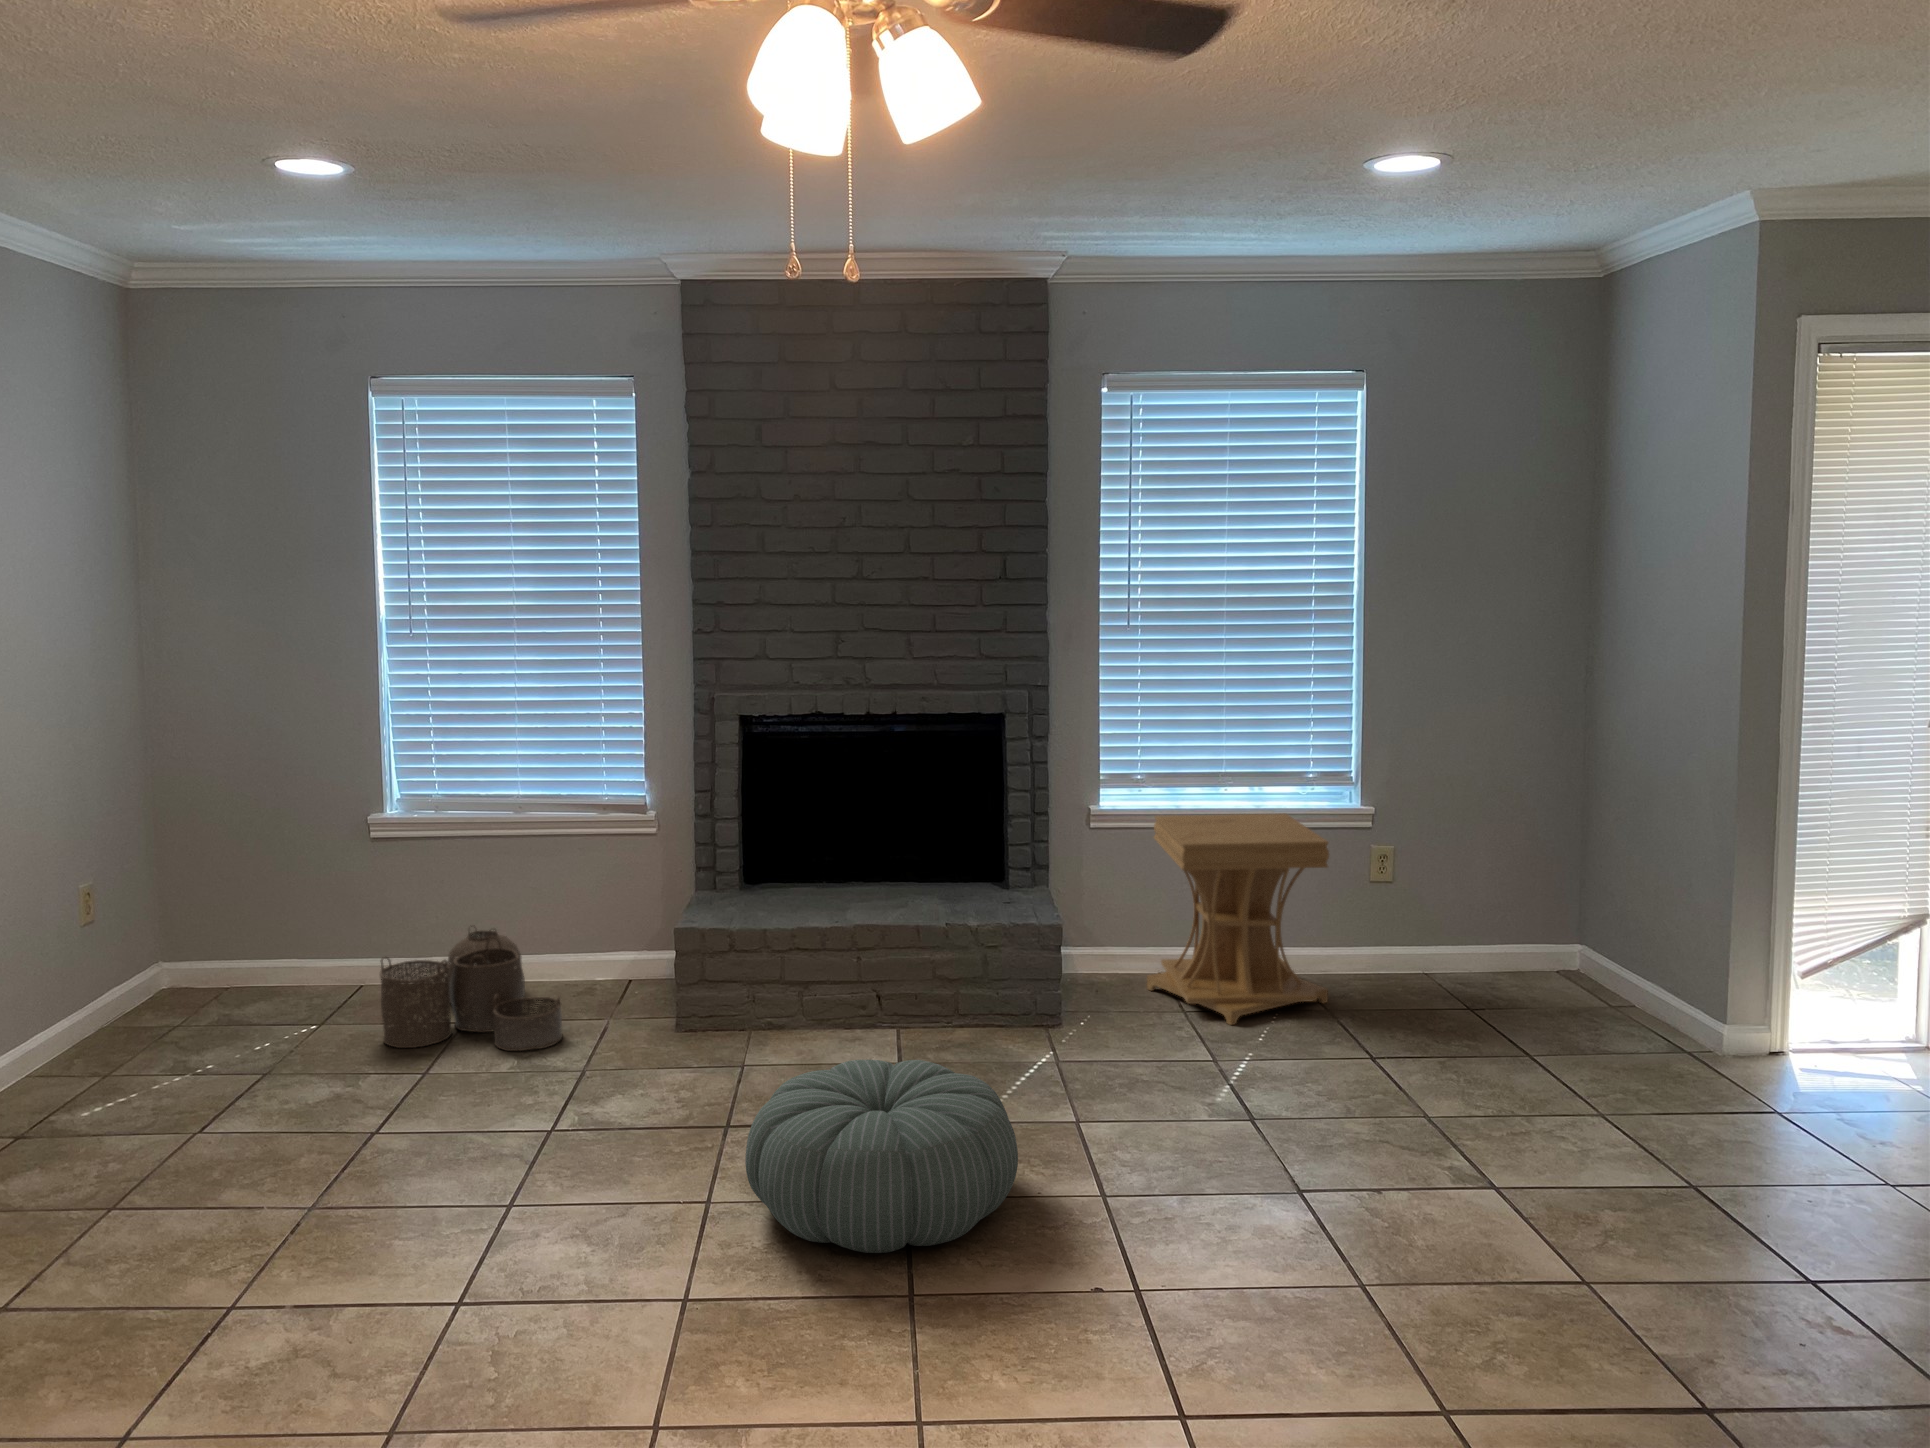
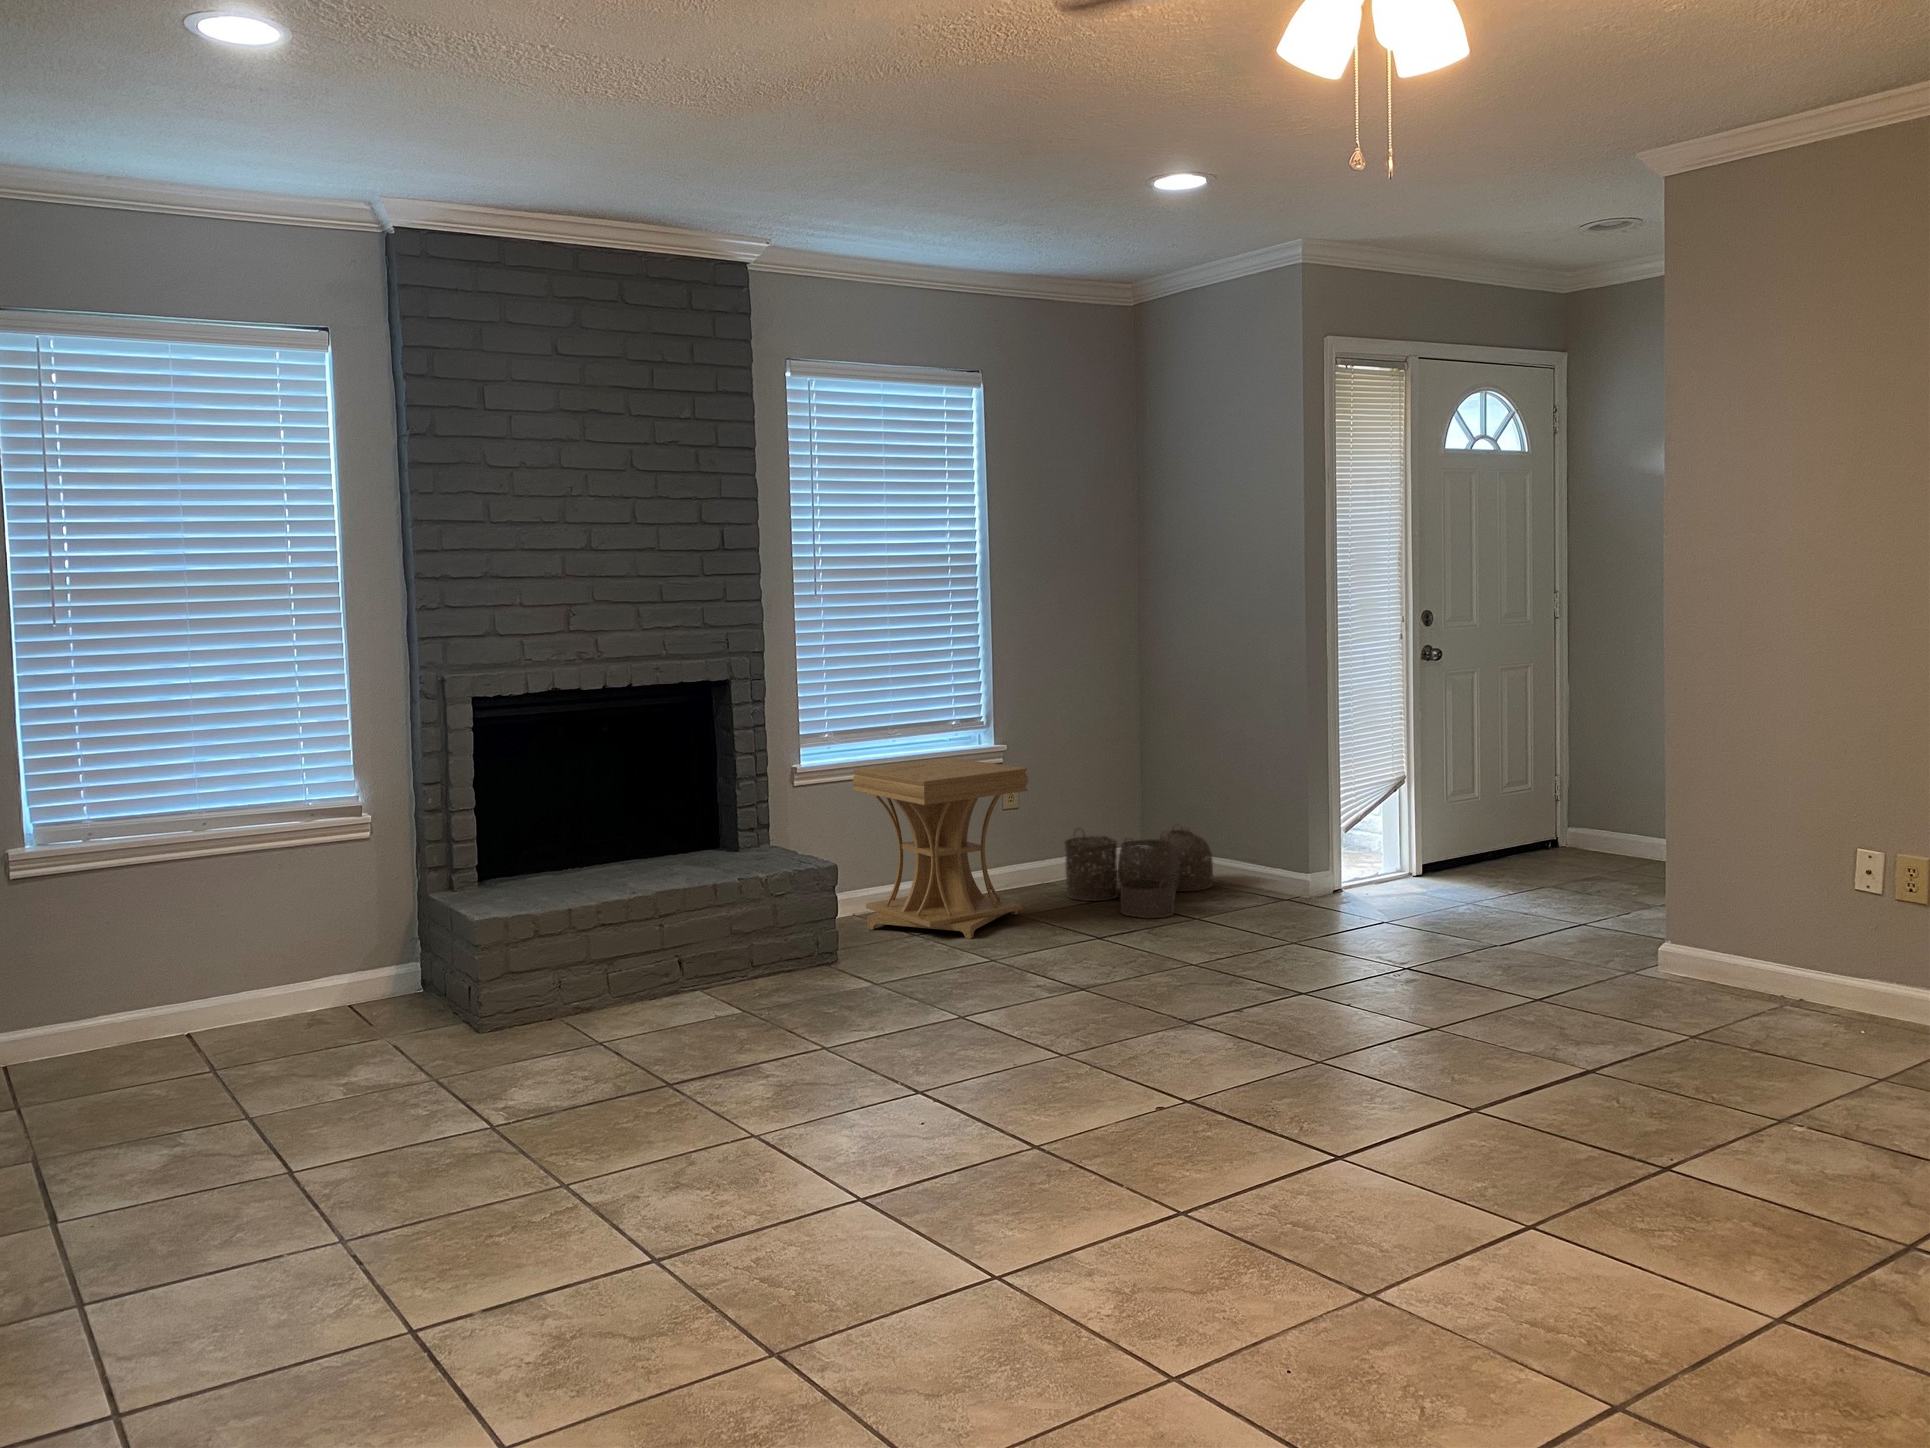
woven basket: present [380,926,562,1051] -> present [1065,828,1213,919]
pouf: present [745,1060,1018,1253] -> none [767,965,1016,1119]

